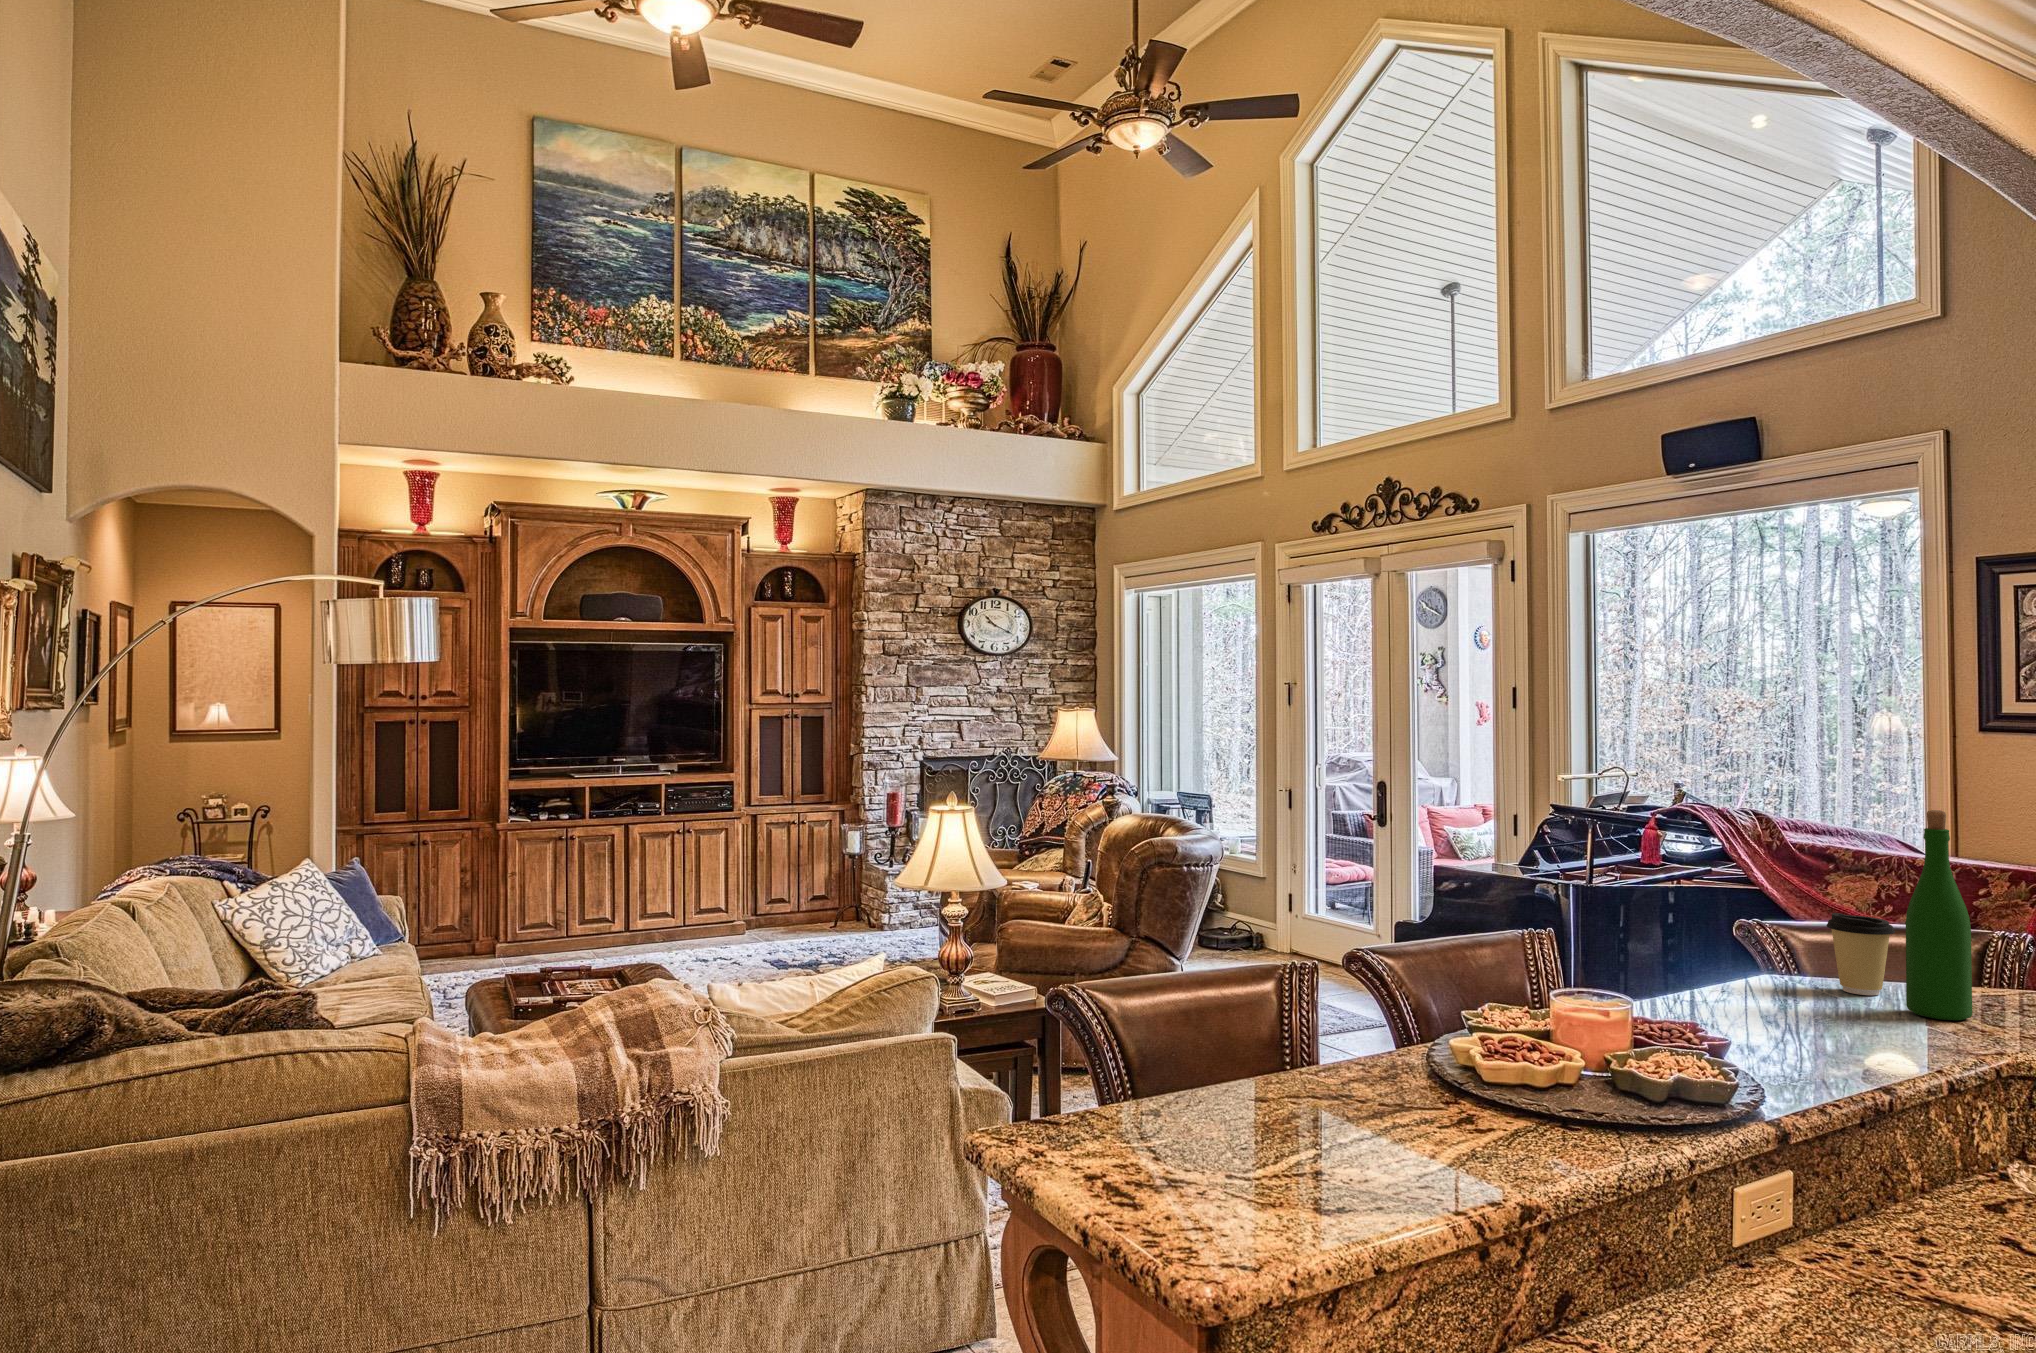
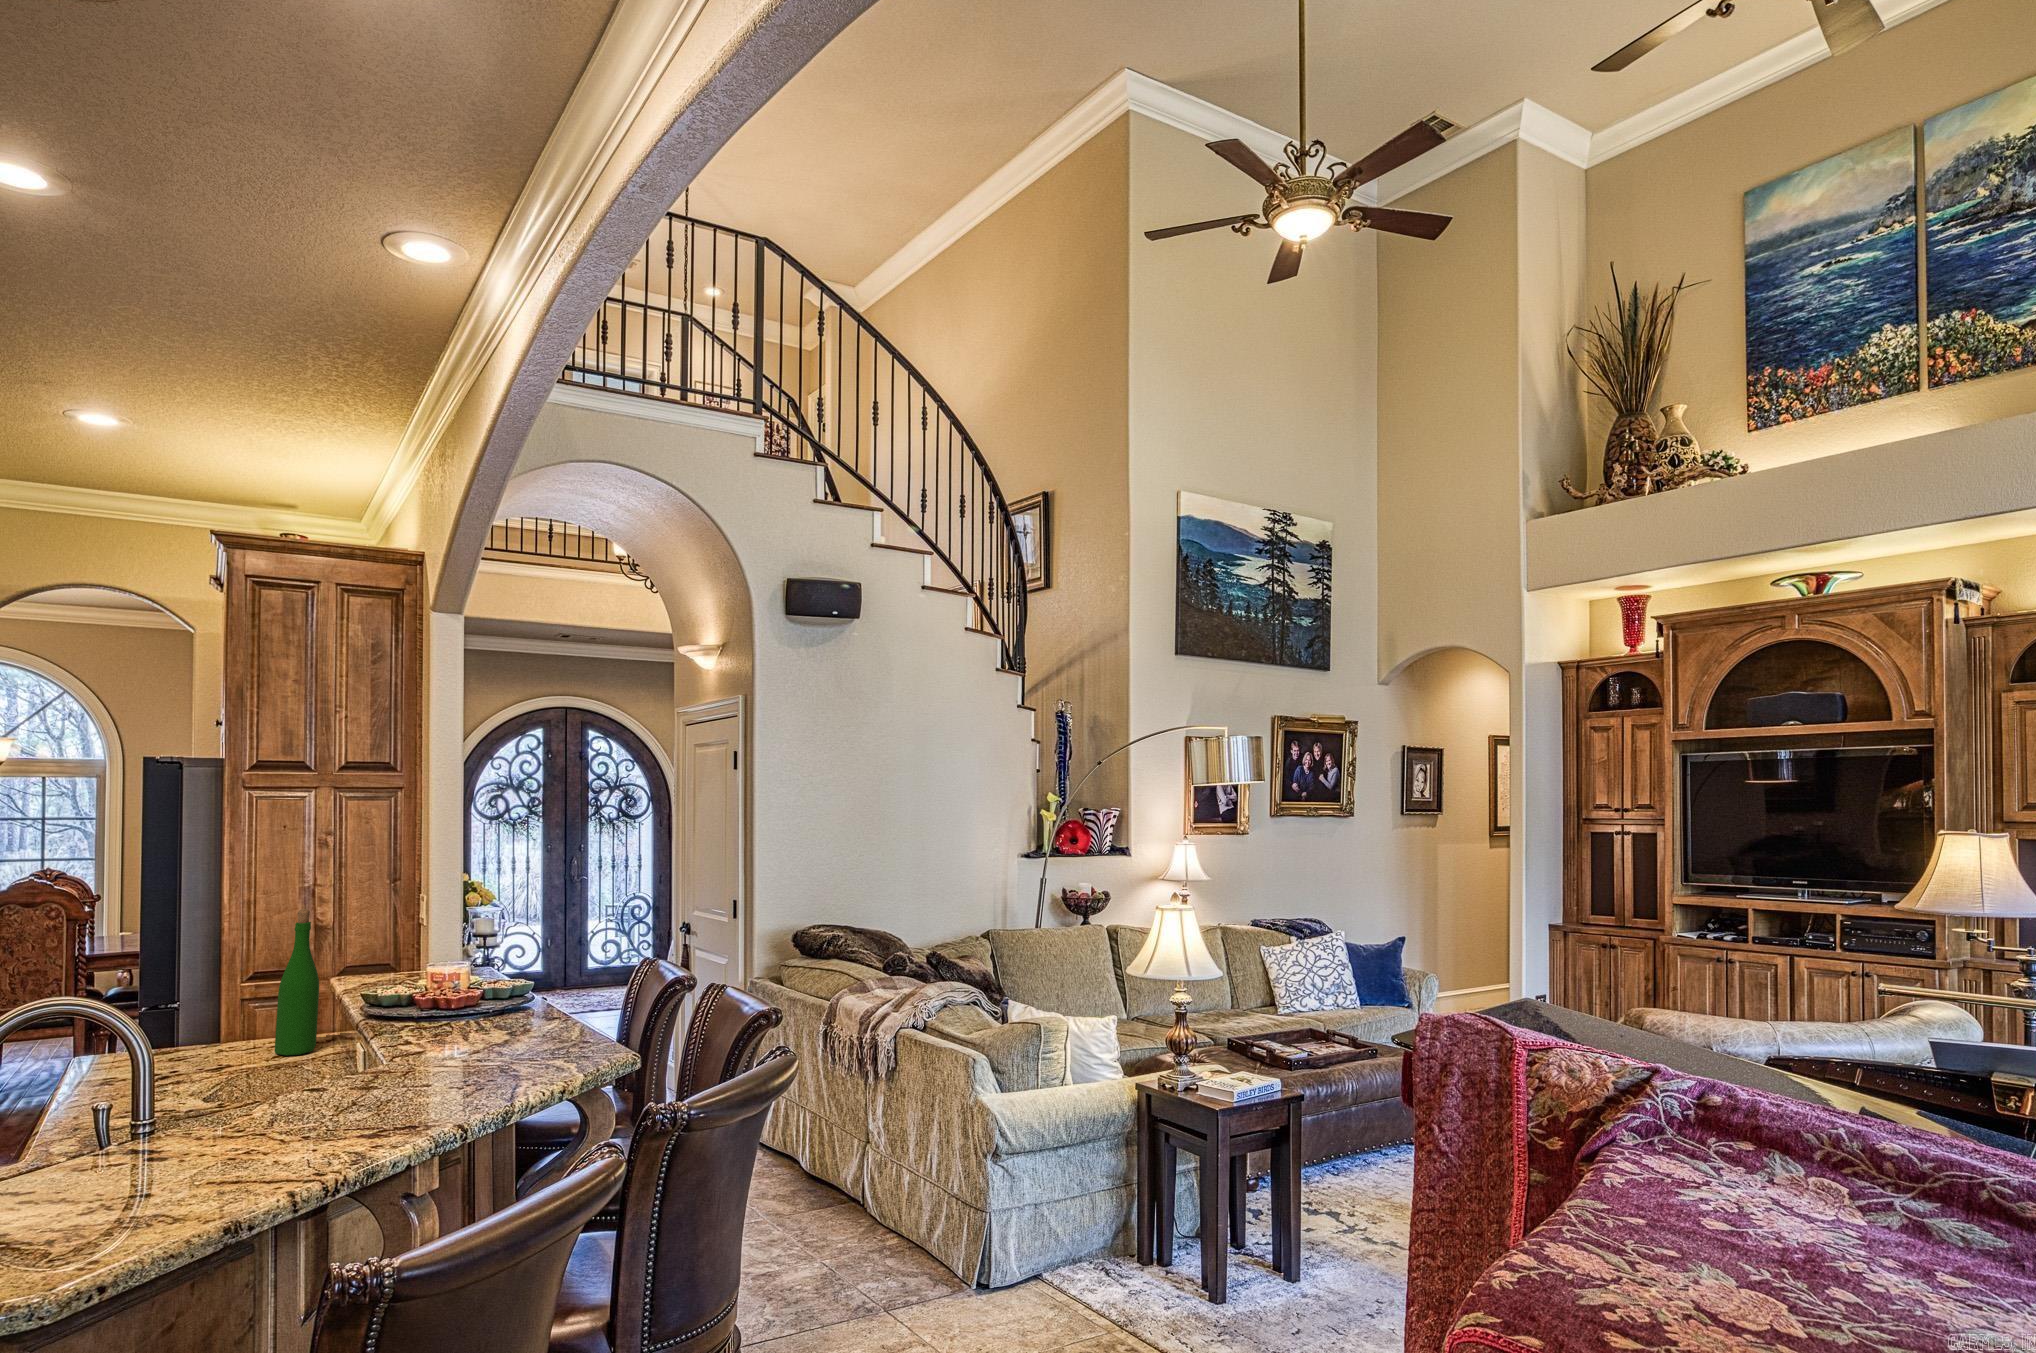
coffee cup: present [1826,913,1895,995] -> none [345,995,394,1059]

